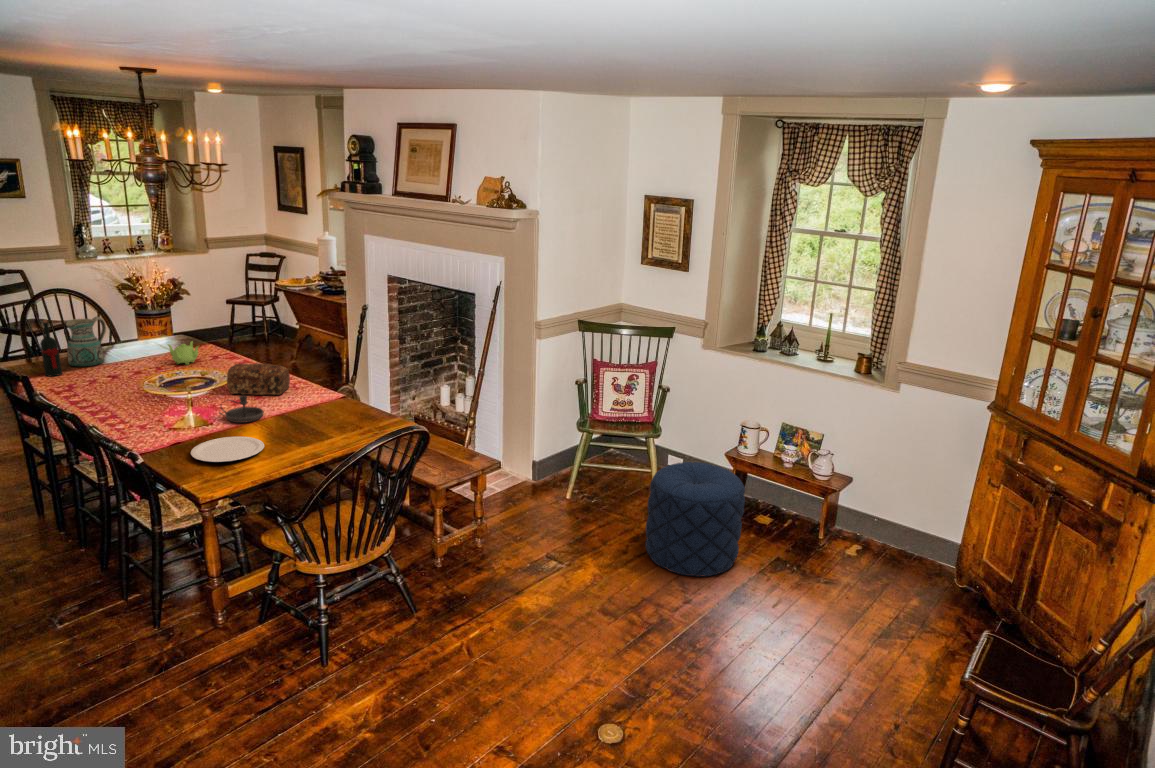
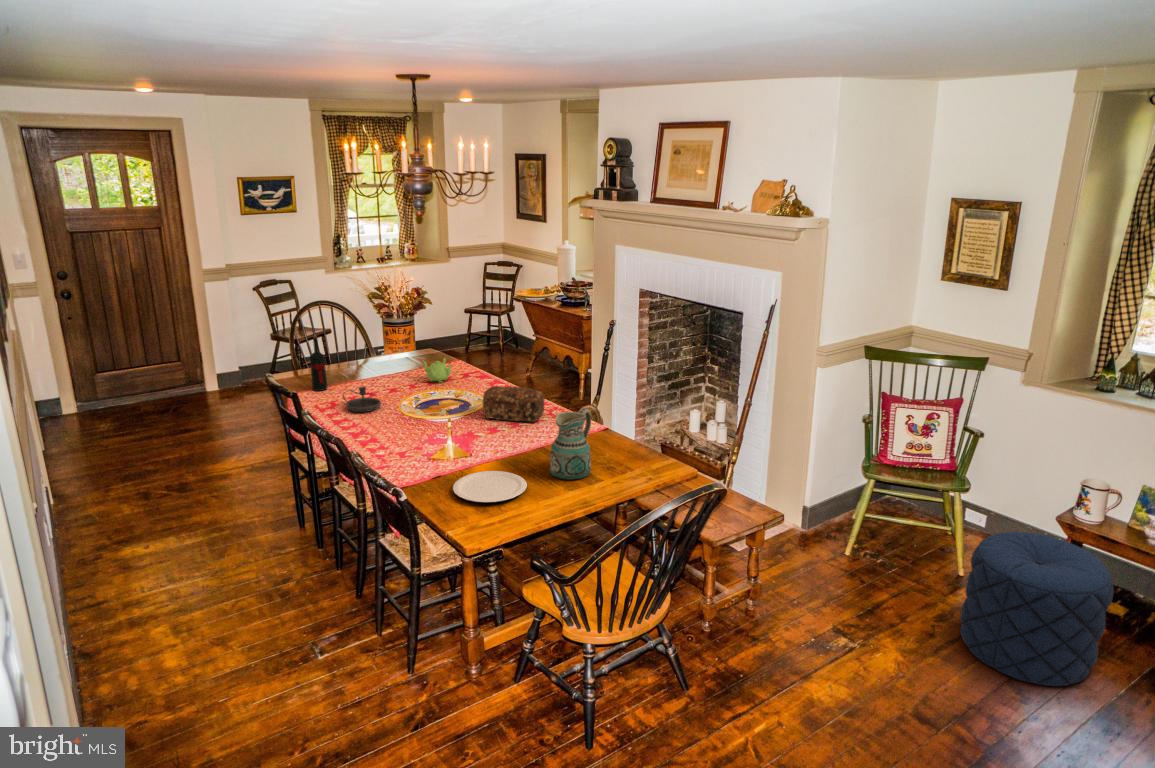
ceramic pitcher: present [66,317,106,367] -> present [550,408,591,480]
candlestick: present [219,395,264,423] -> present [342,387,381,412]

